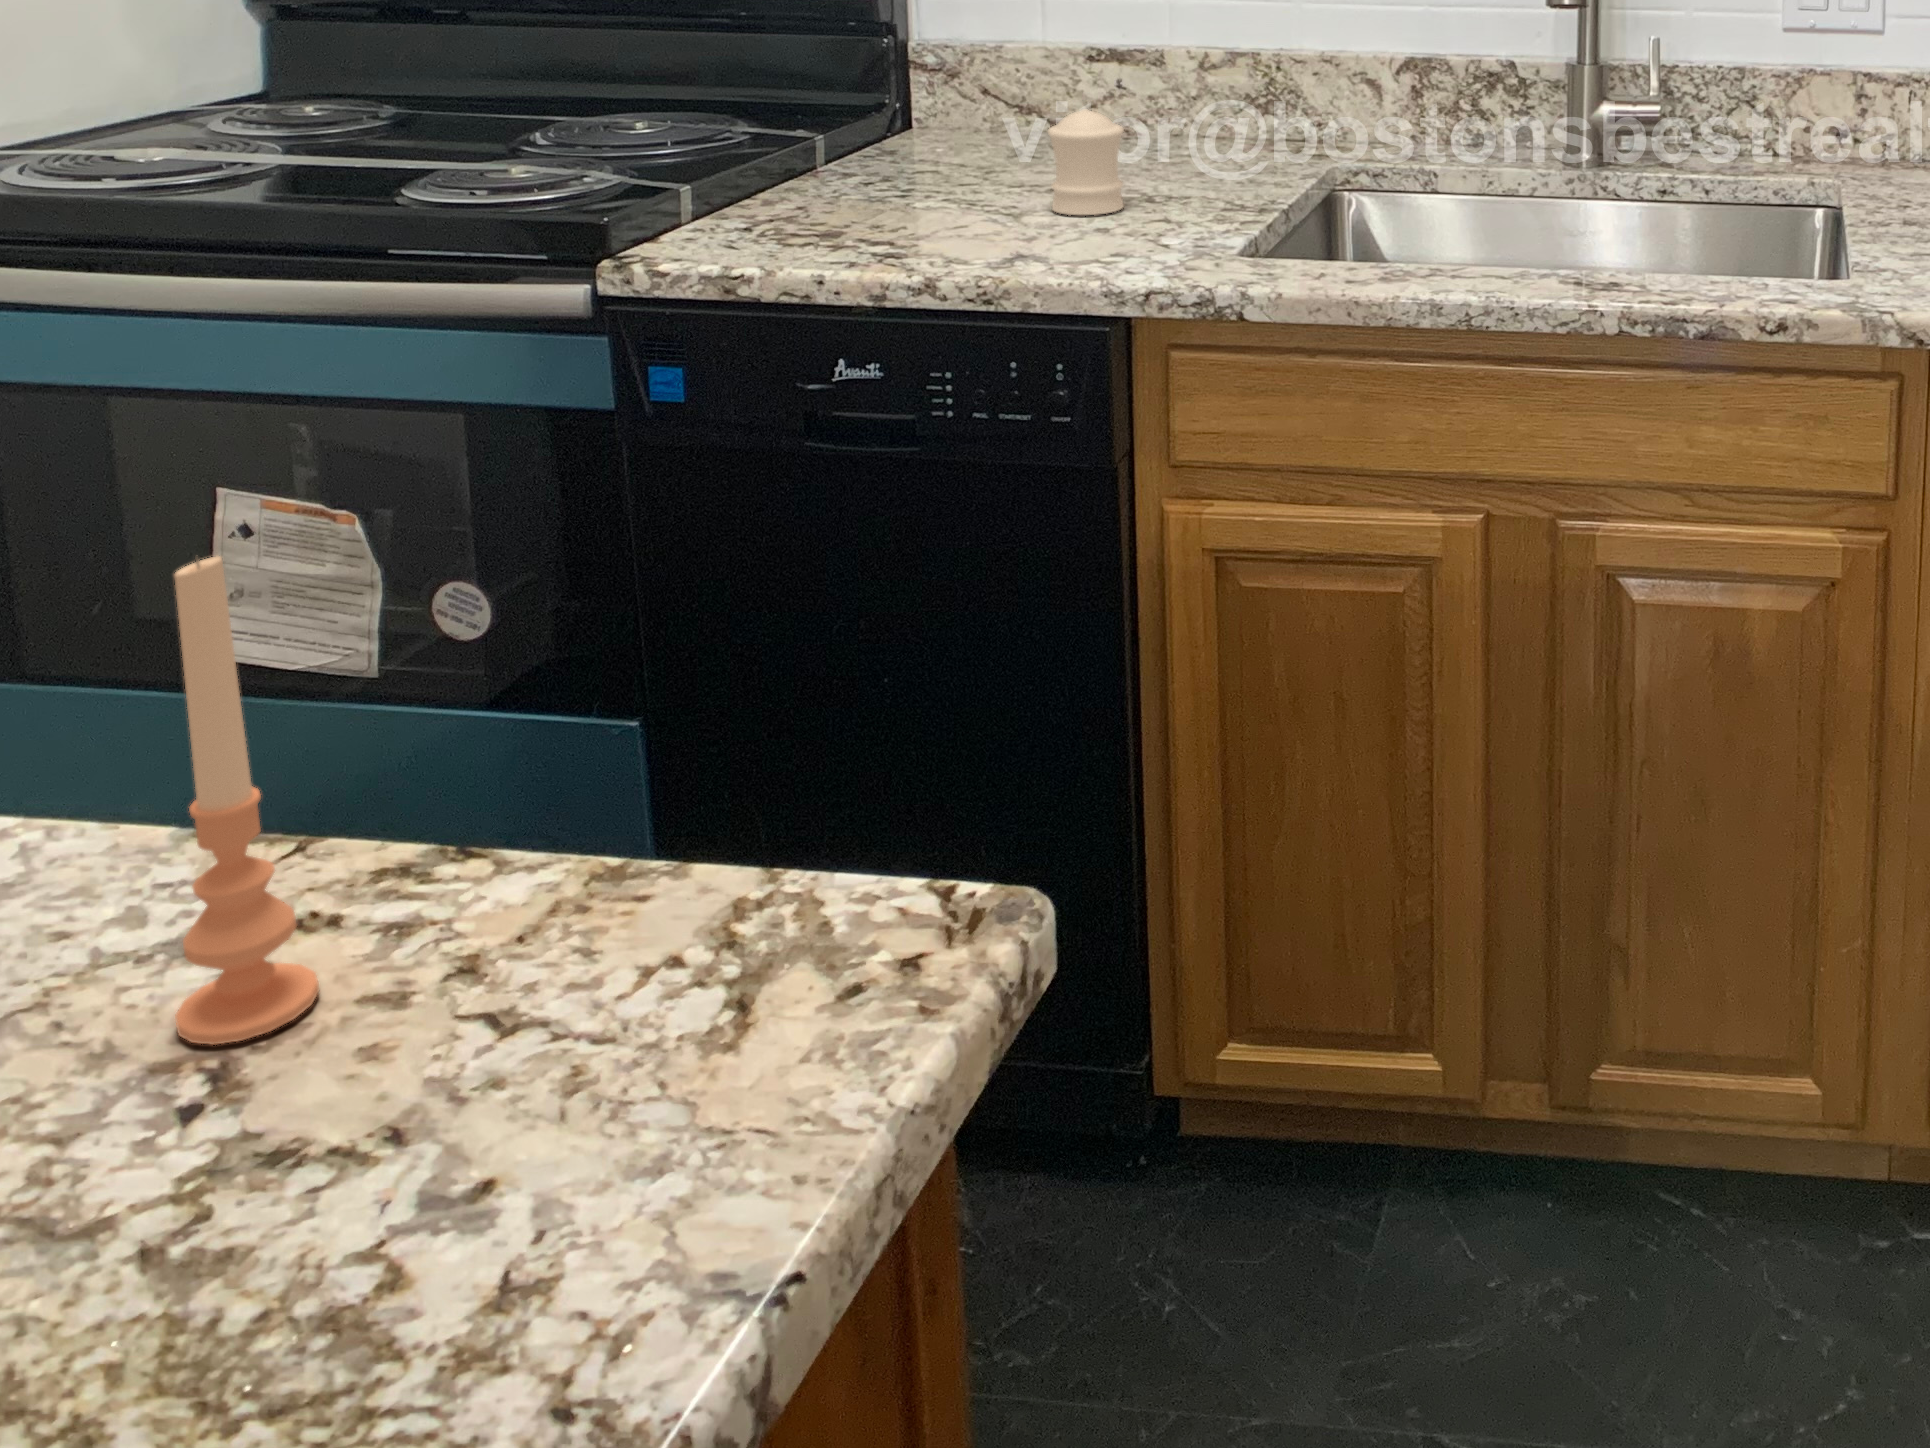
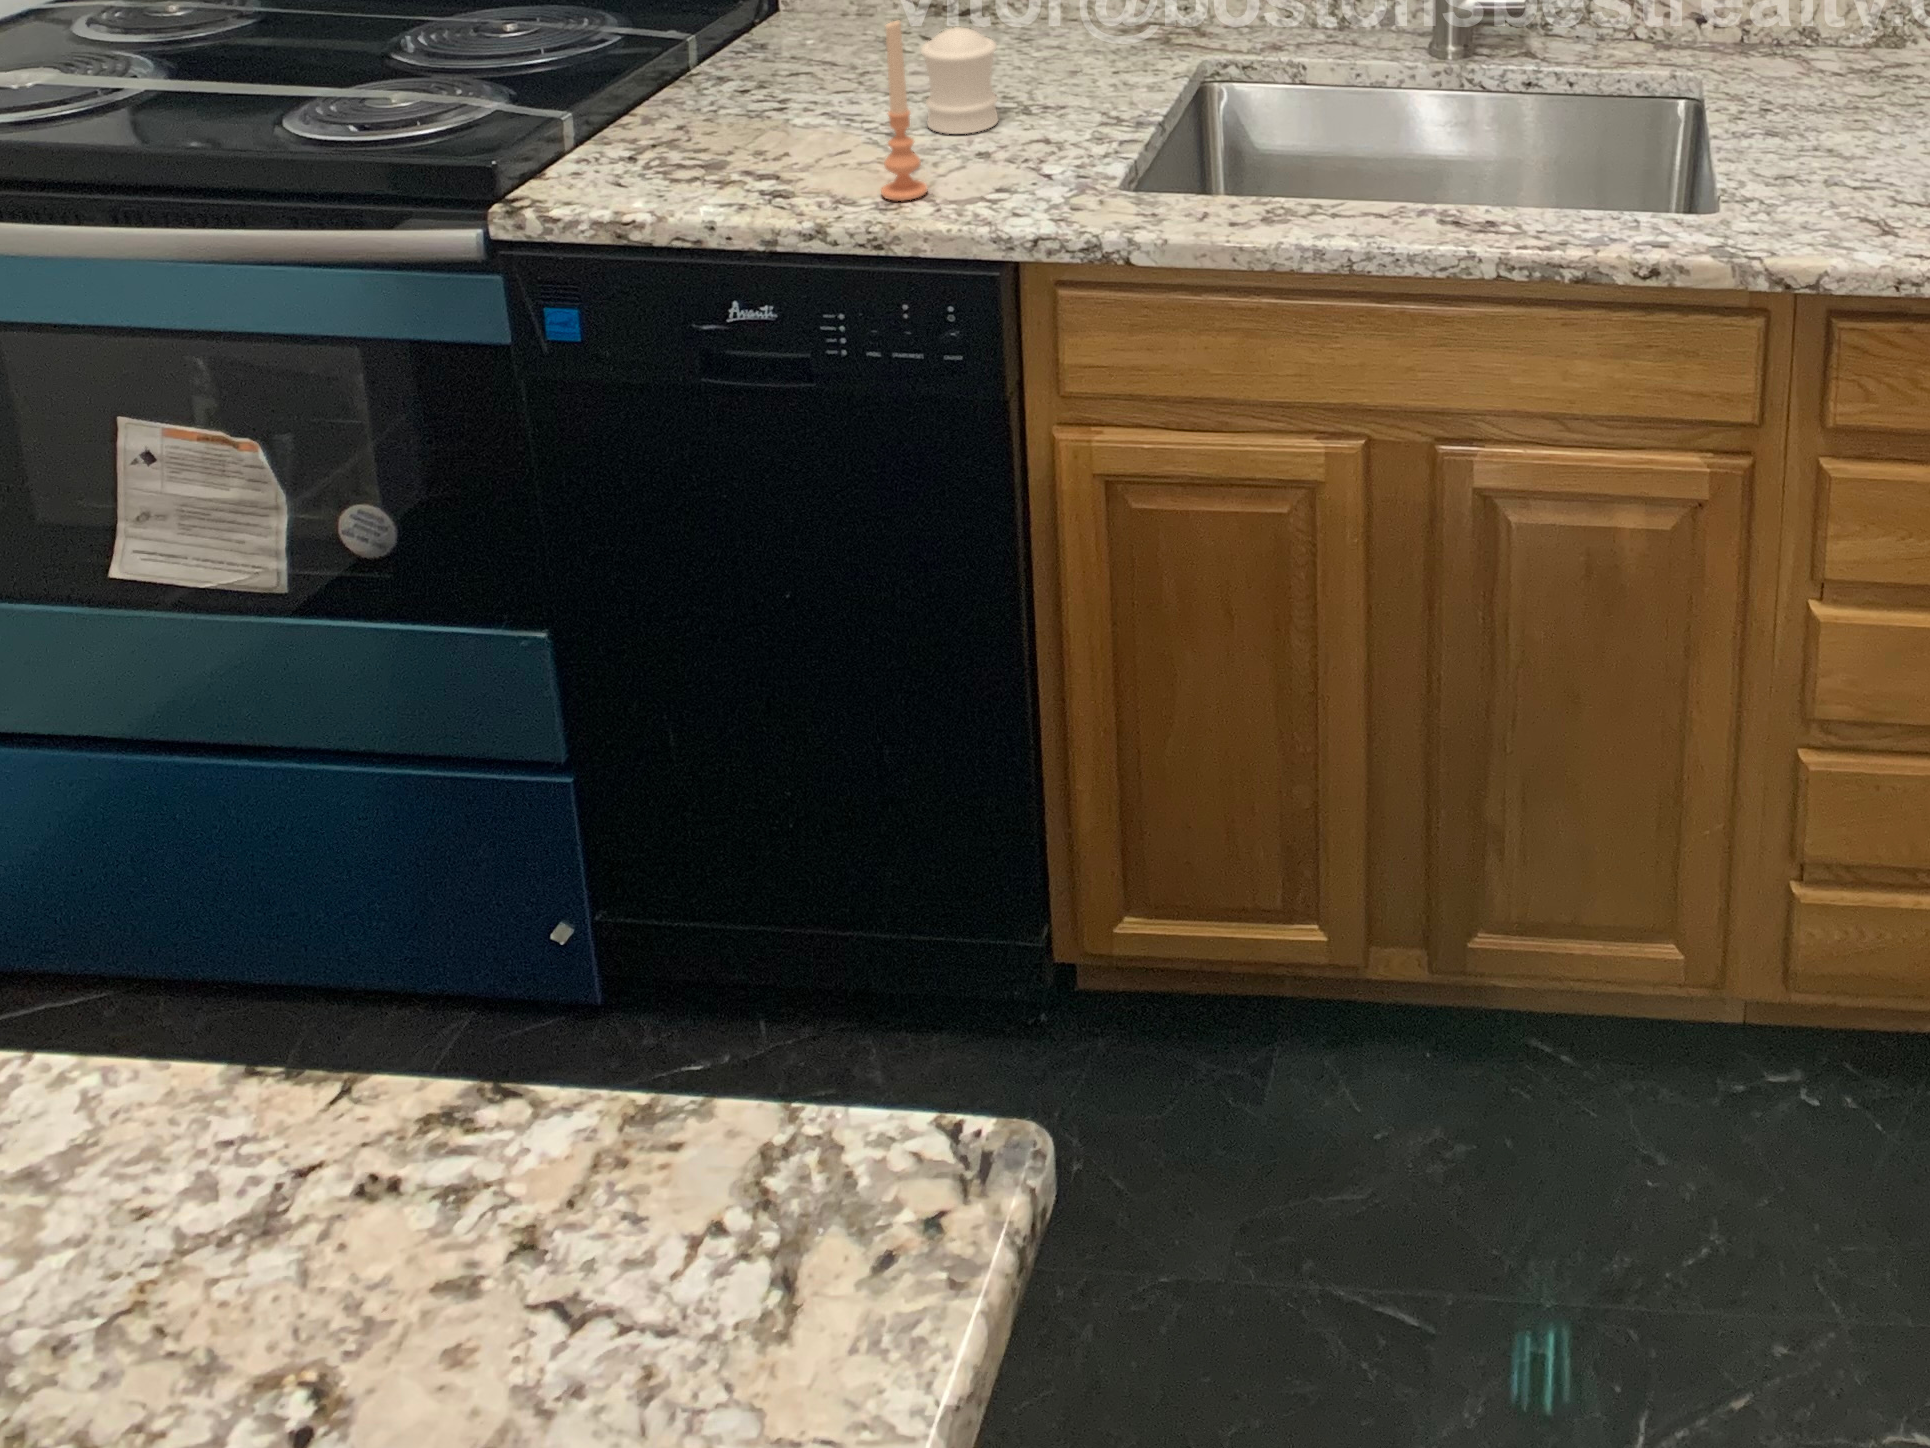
candle: present [175,557,319,1045] -> present [881,21,927,201]

